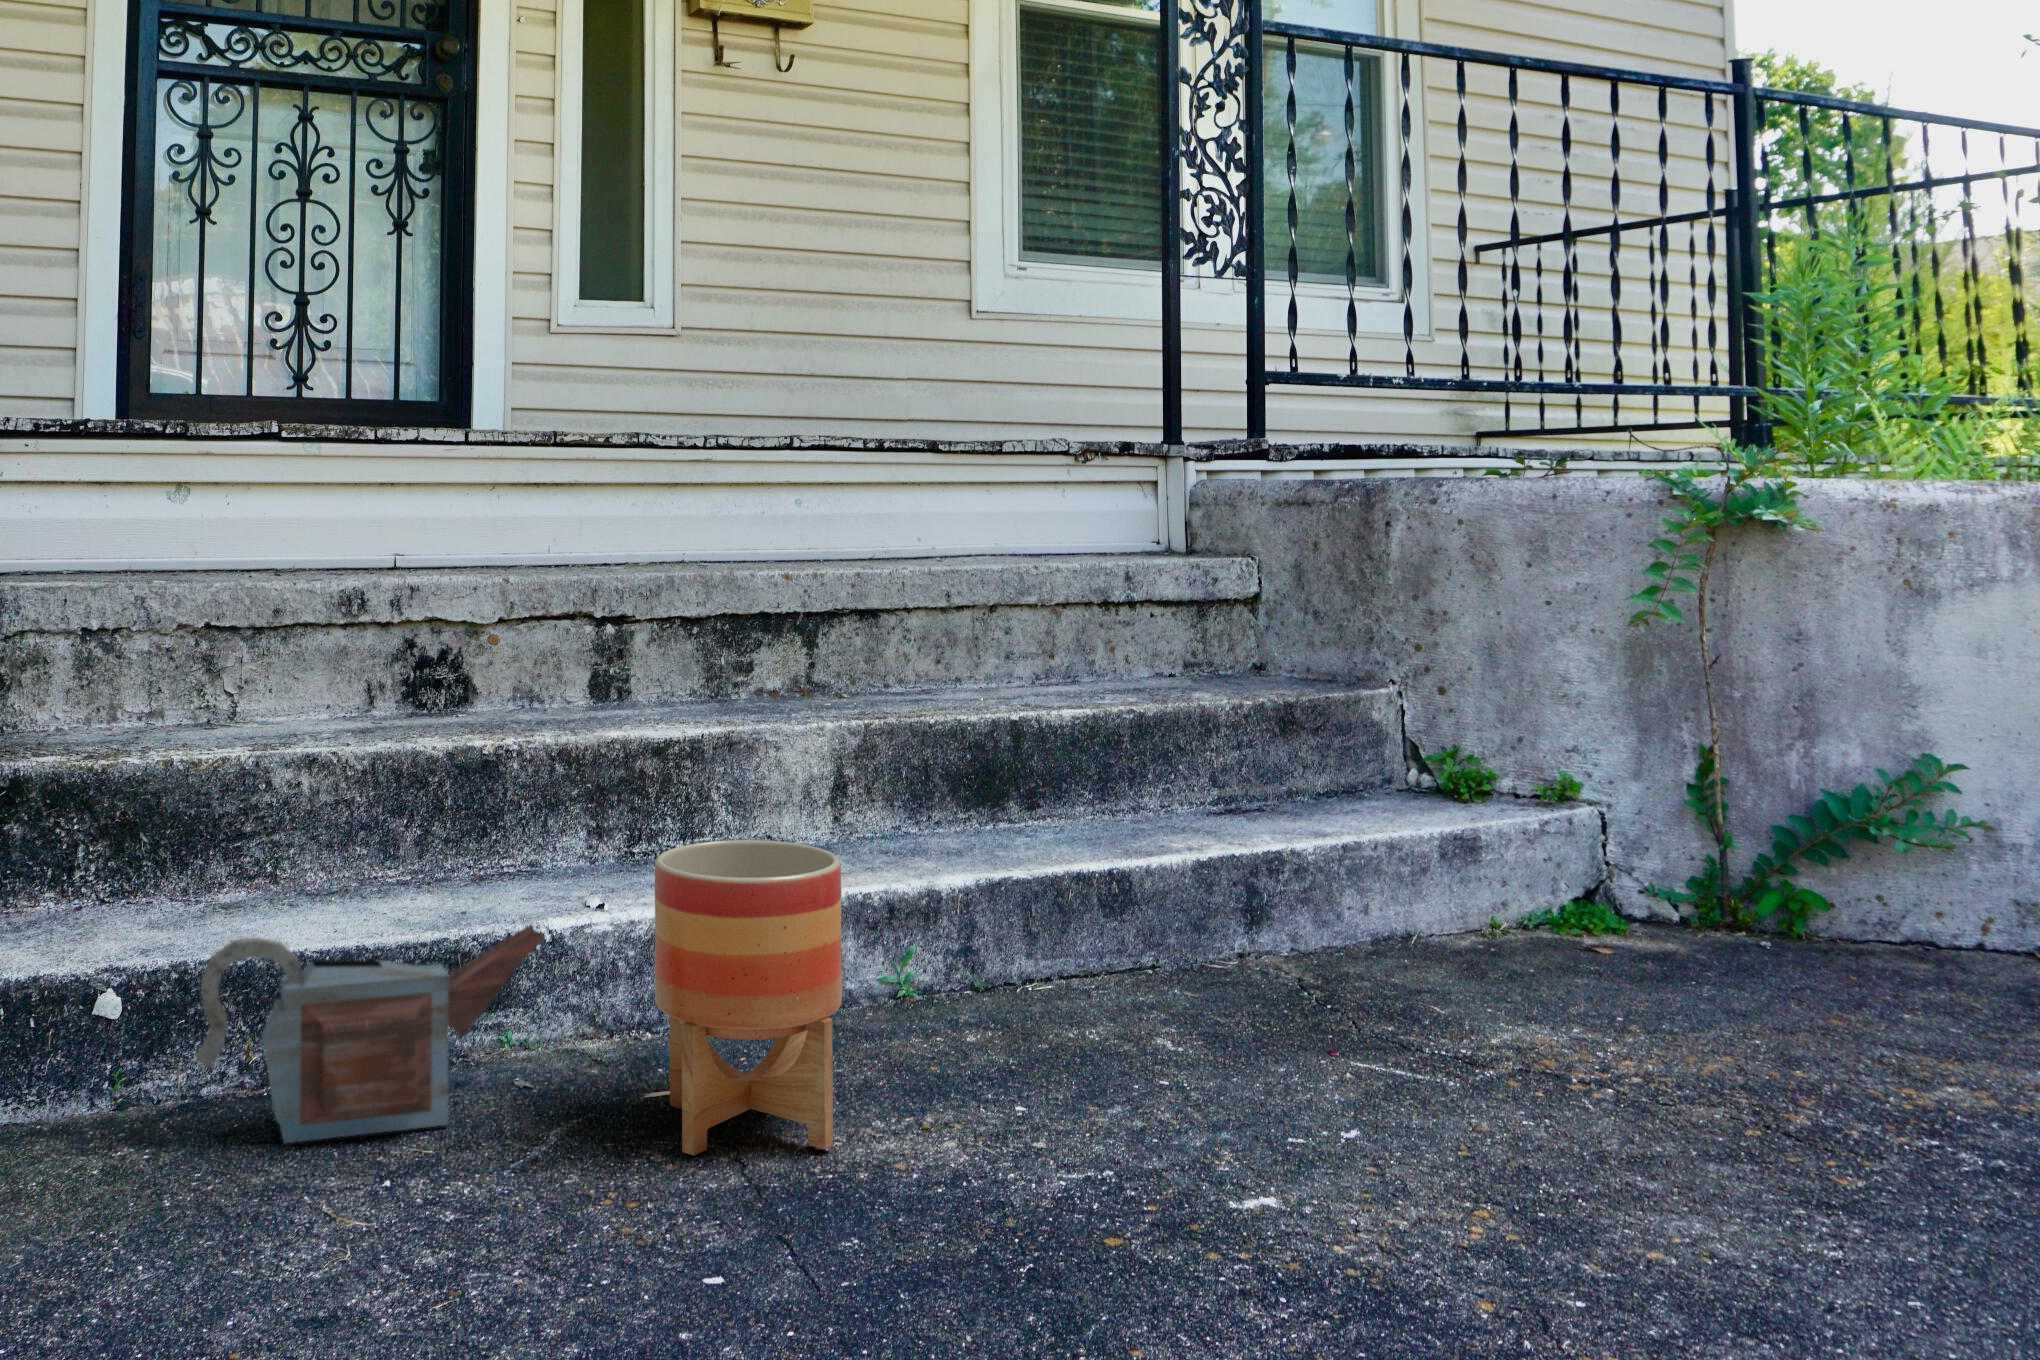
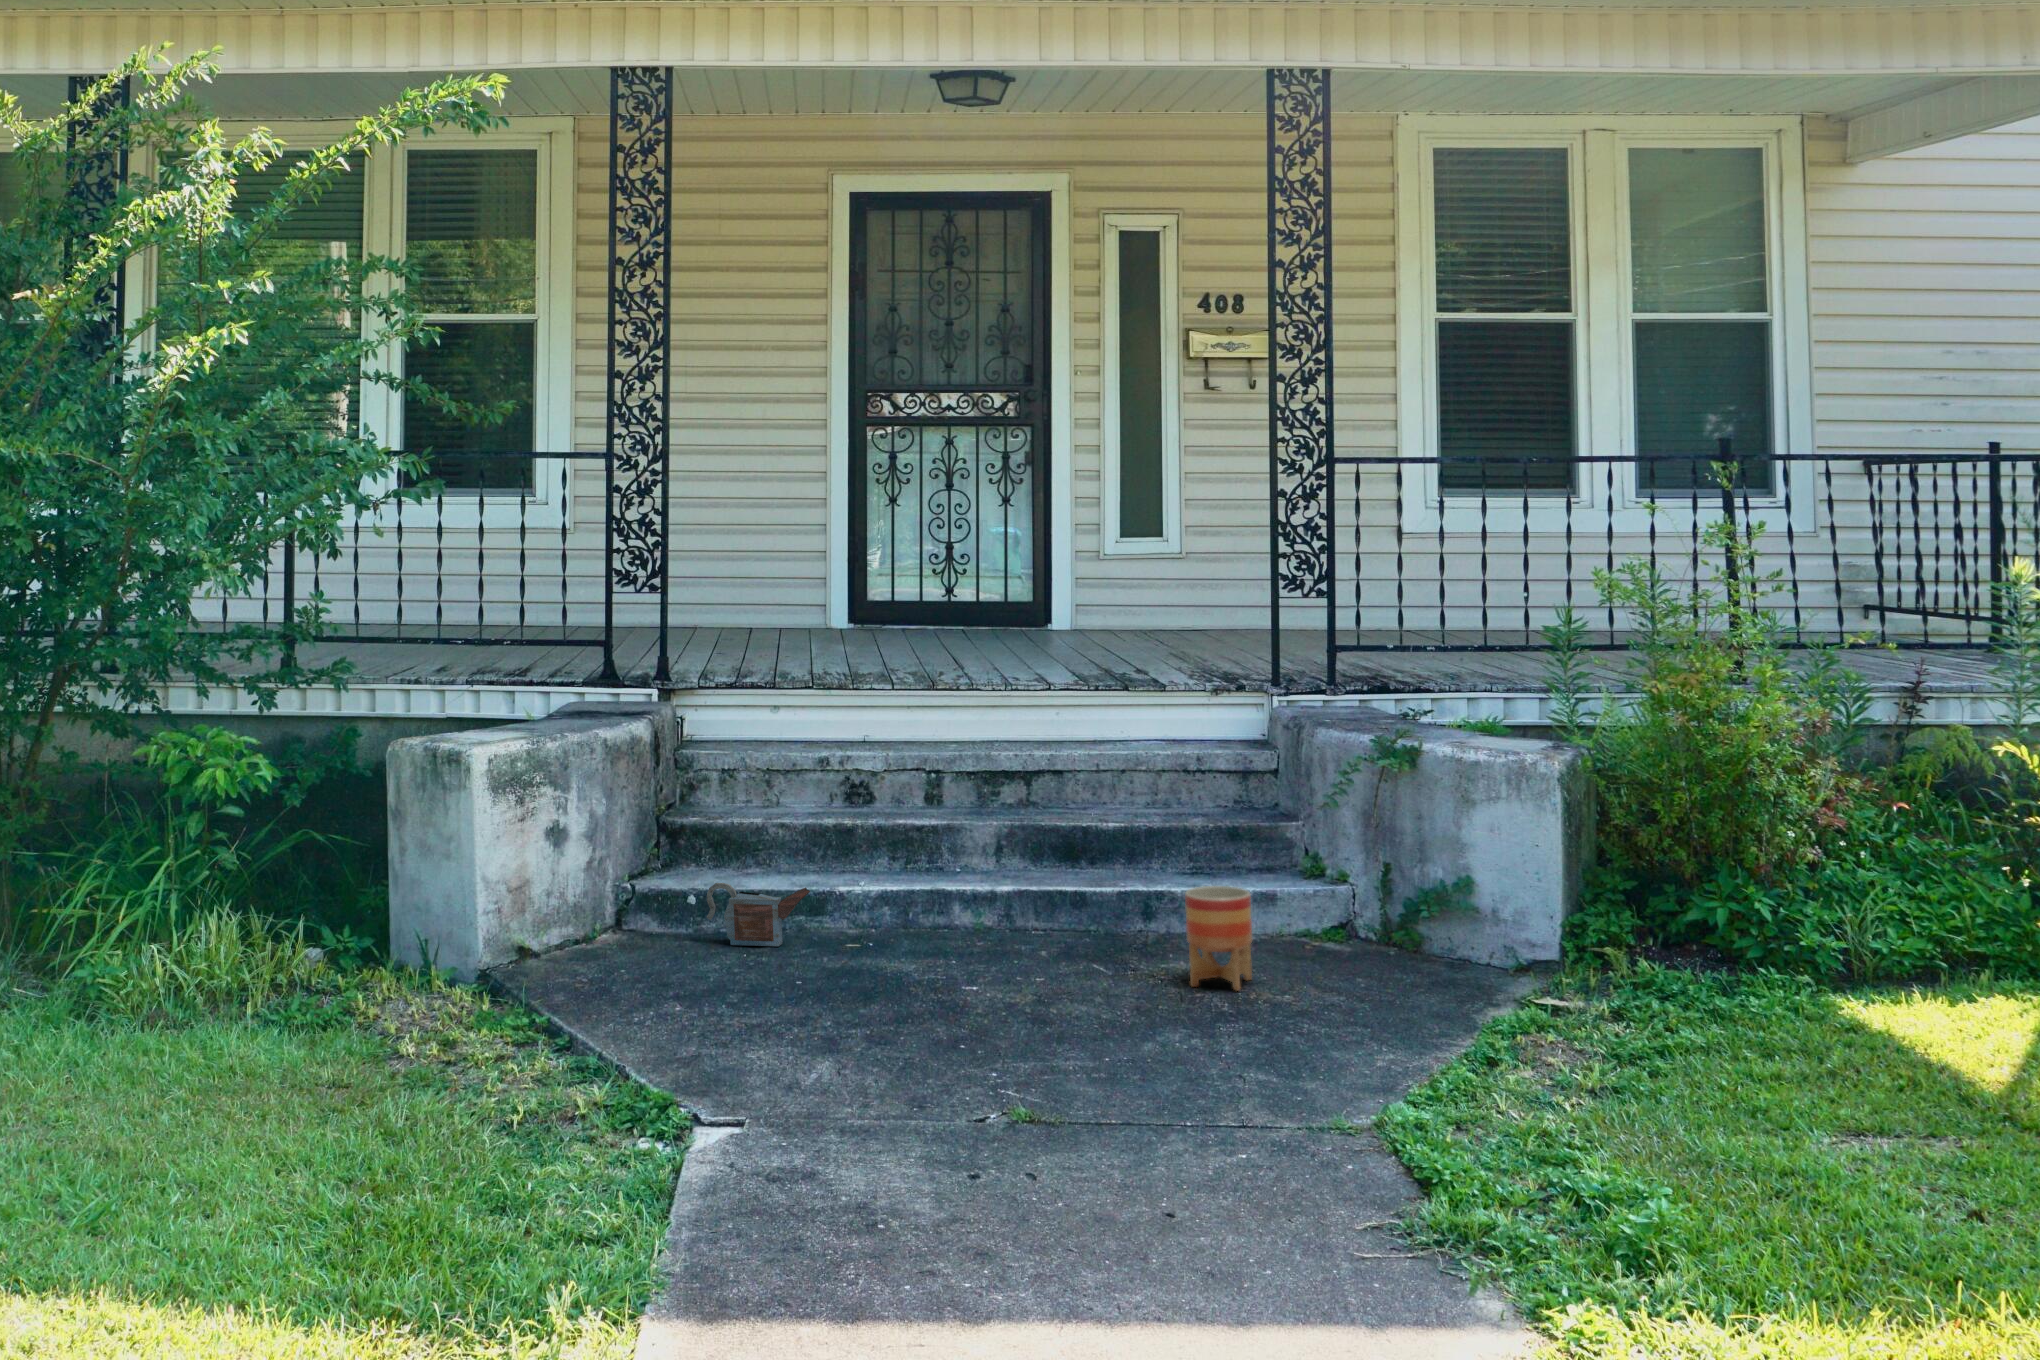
planter: present [655,840,842,1155] -> present [1185,886,1252,990]

